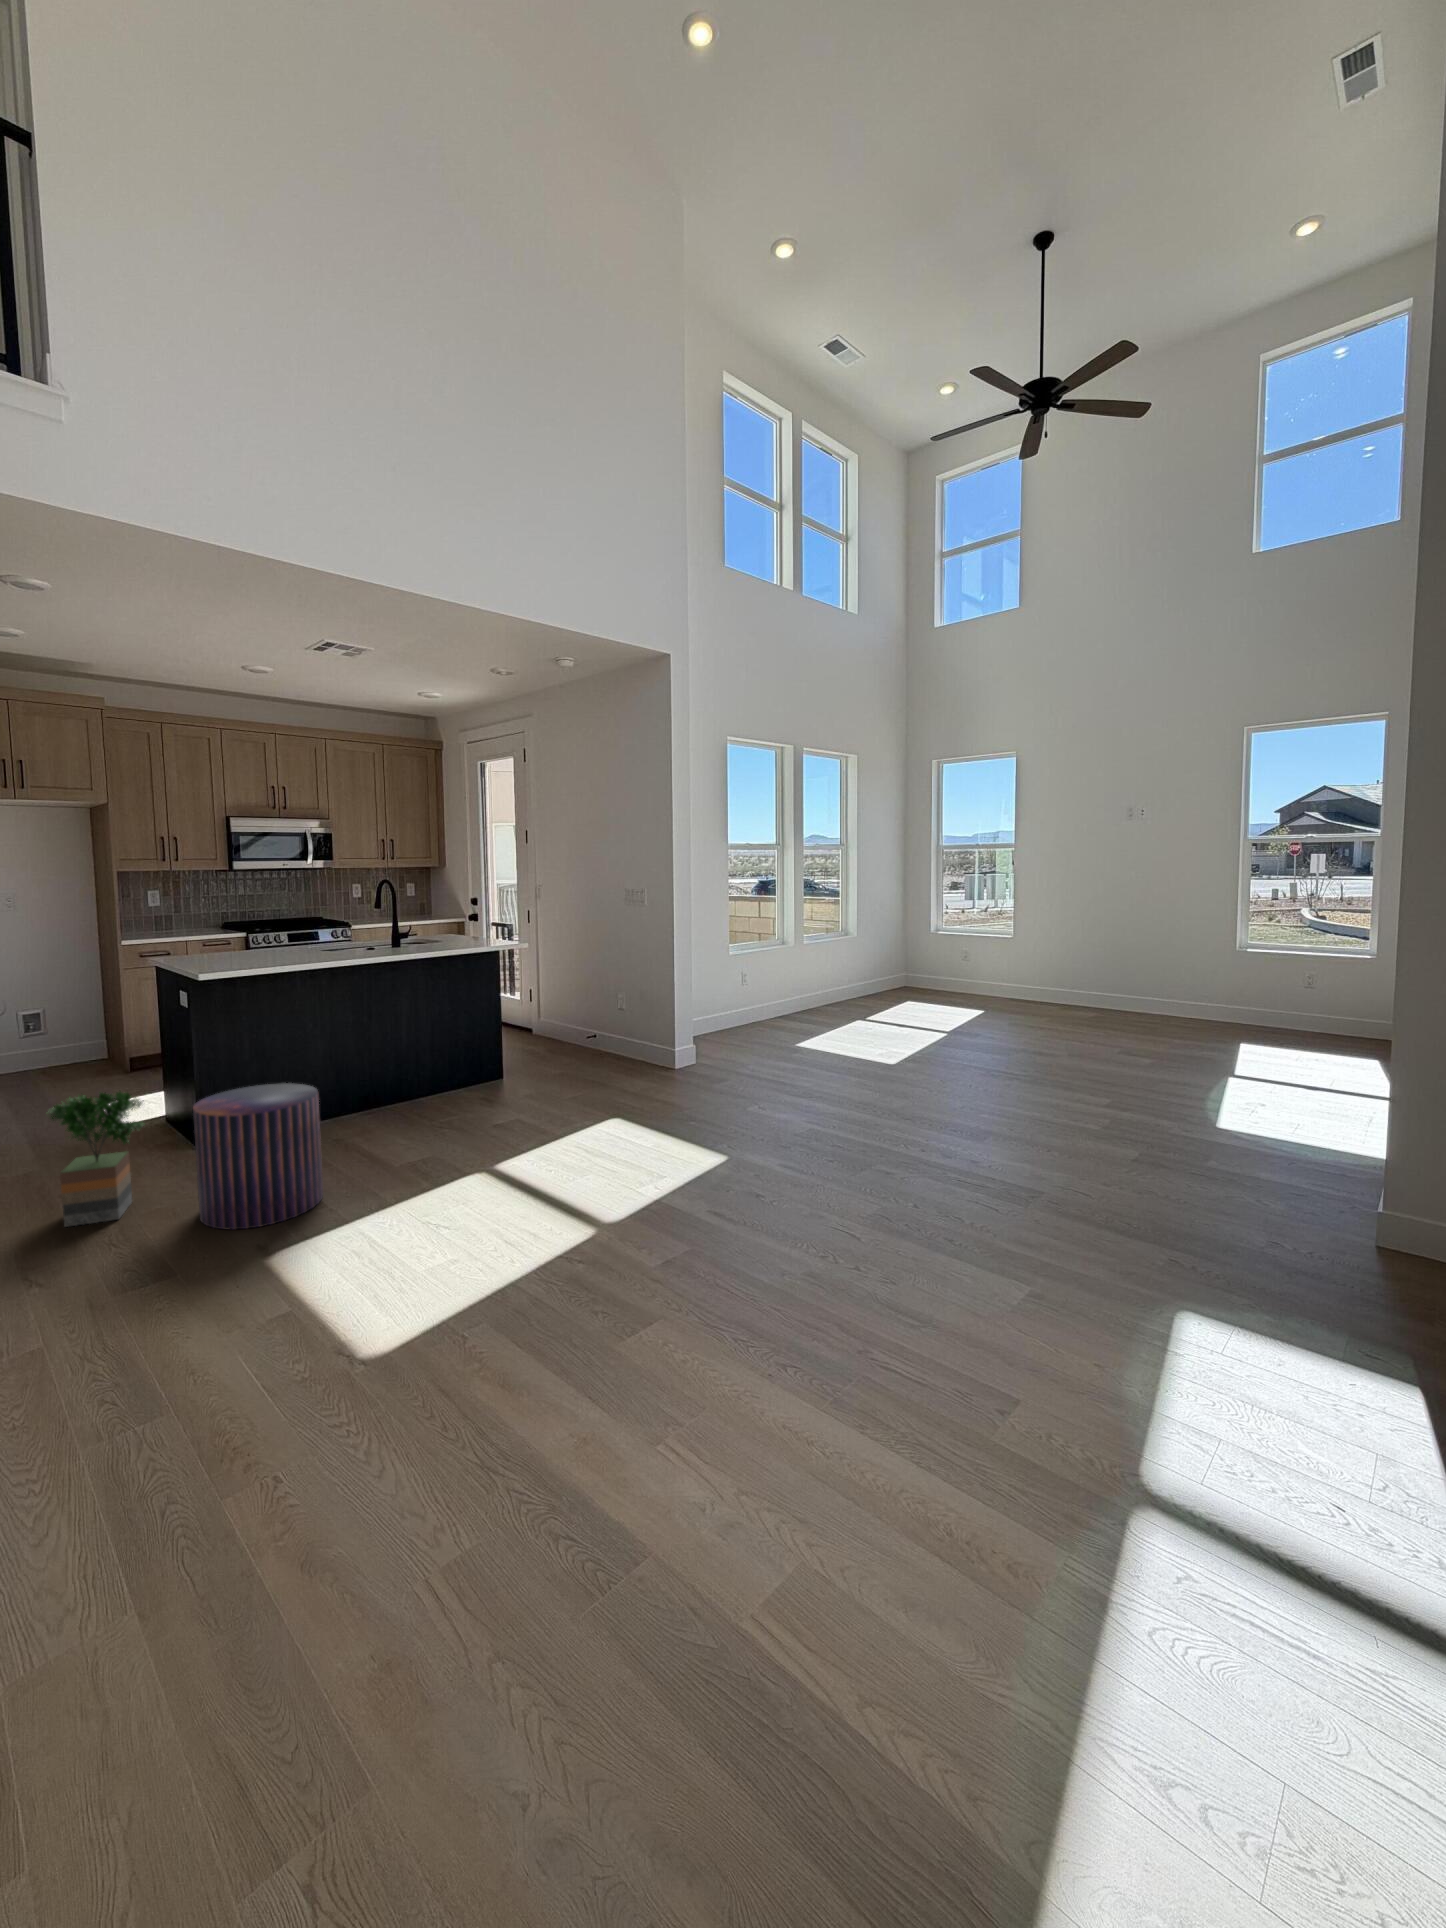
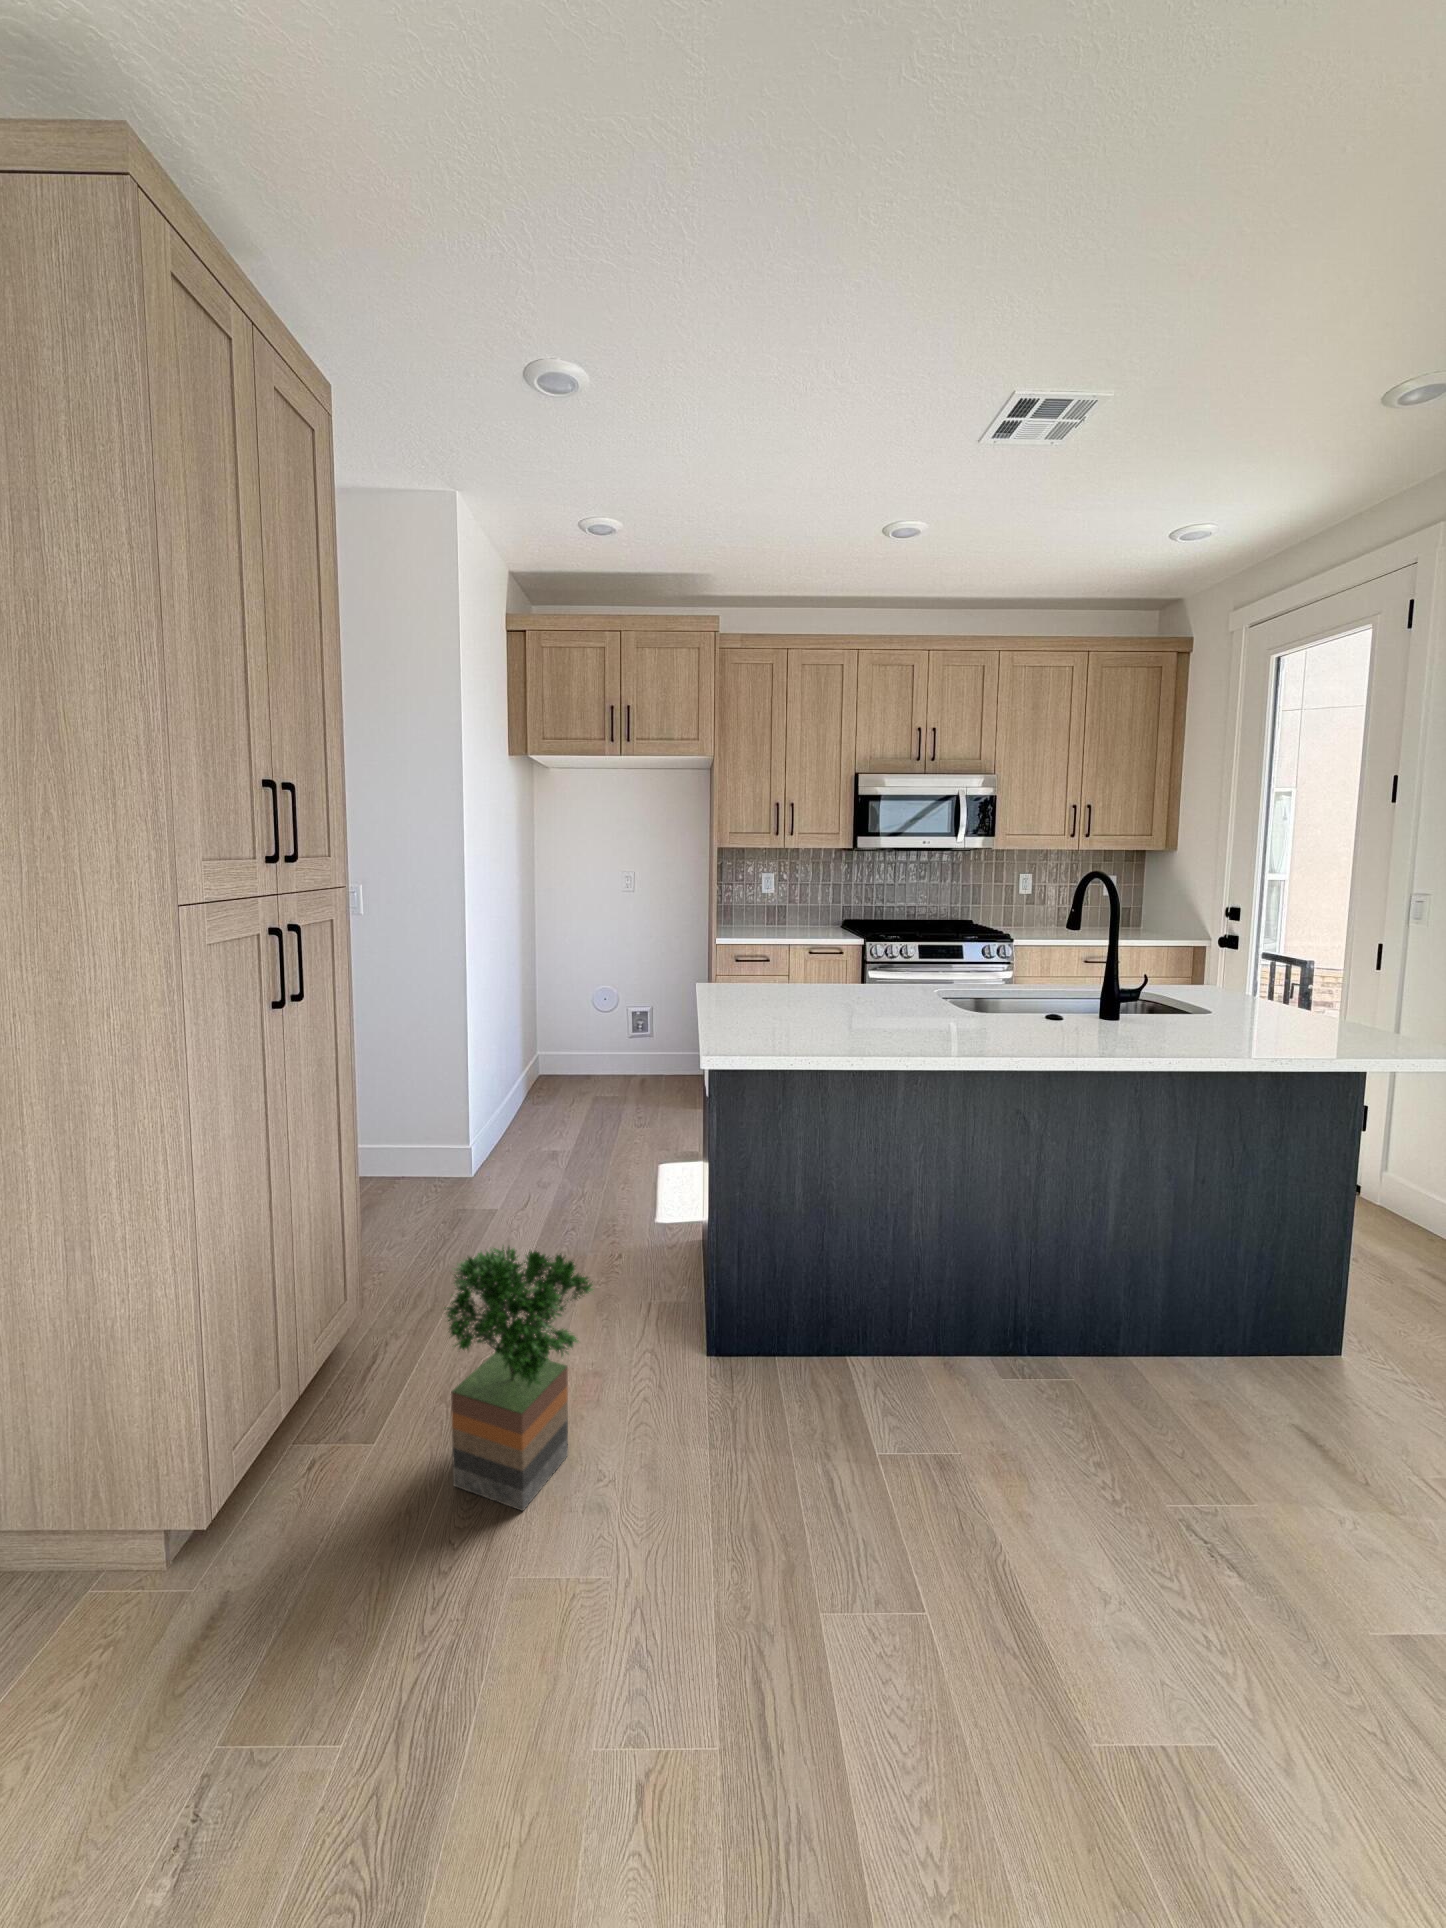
pouf: present [193,1083,323,1229] -> none [620,1320,881,1758]

